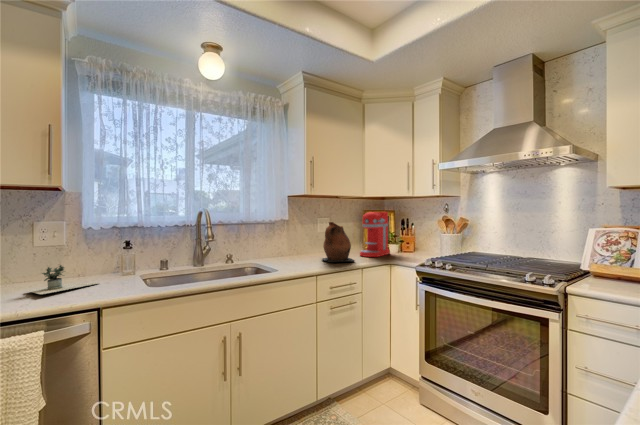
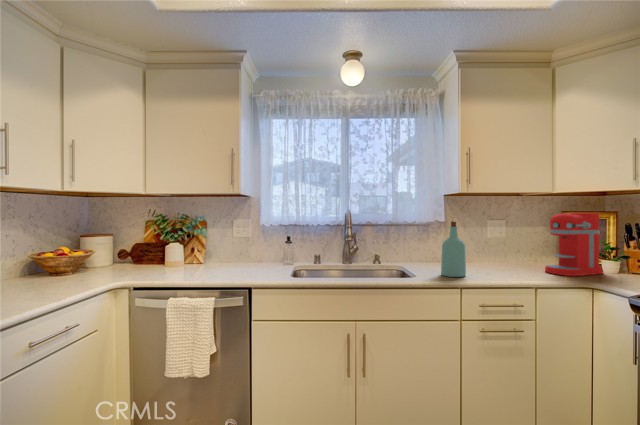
bottle: none [296,220,315,267] -> present [441,222,466,277]
ceramic pitcher: present [322,222,355,262] -> none [479,225,529,279]
potted plant: present [28,265,98,294] -> none [223,251,280,271]

